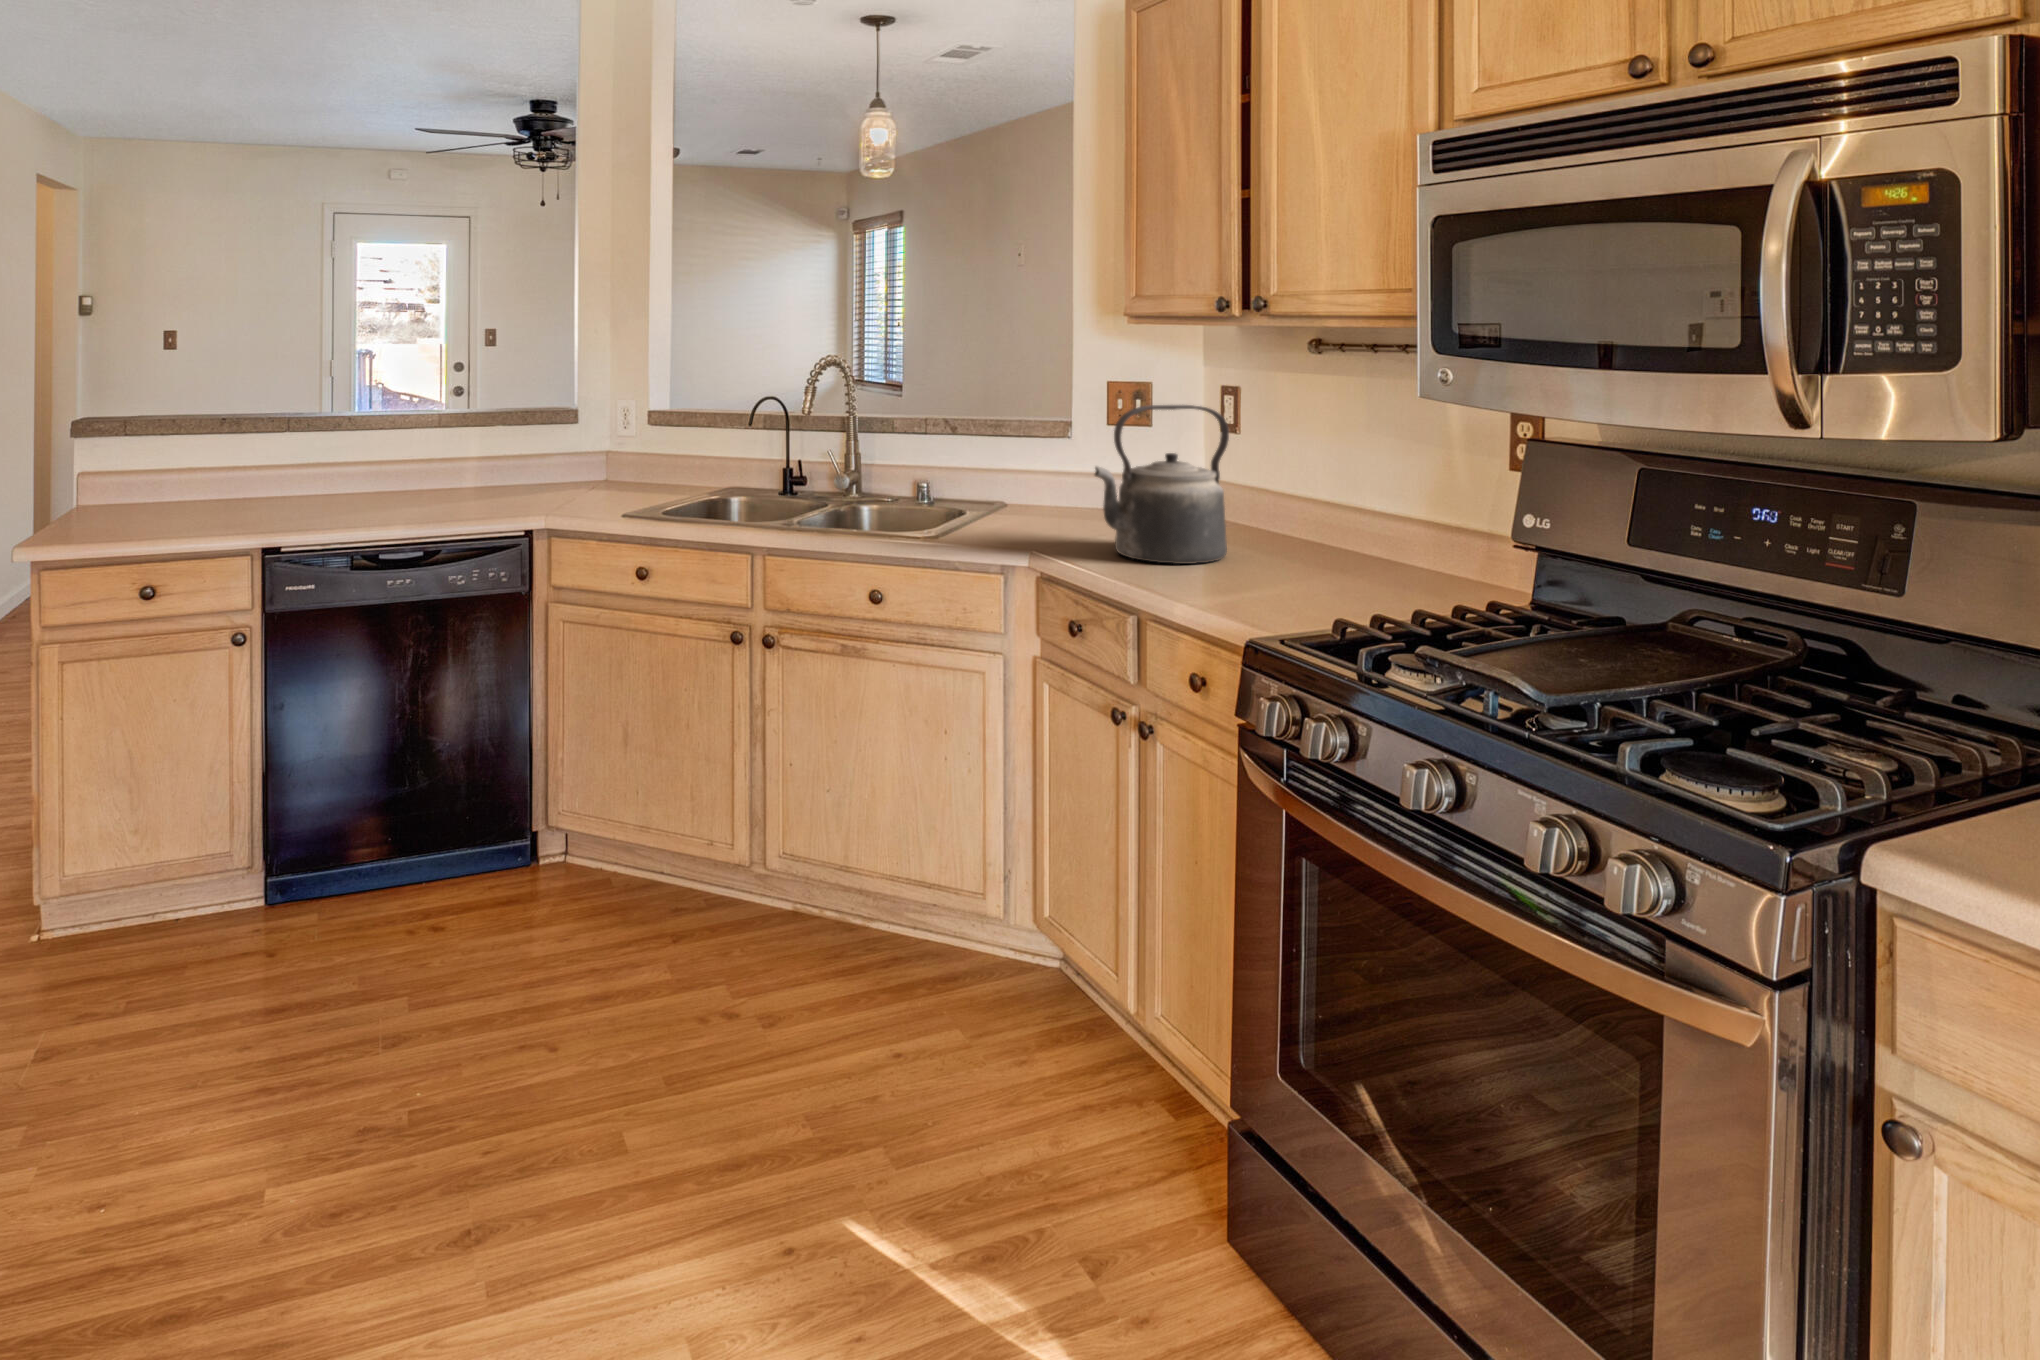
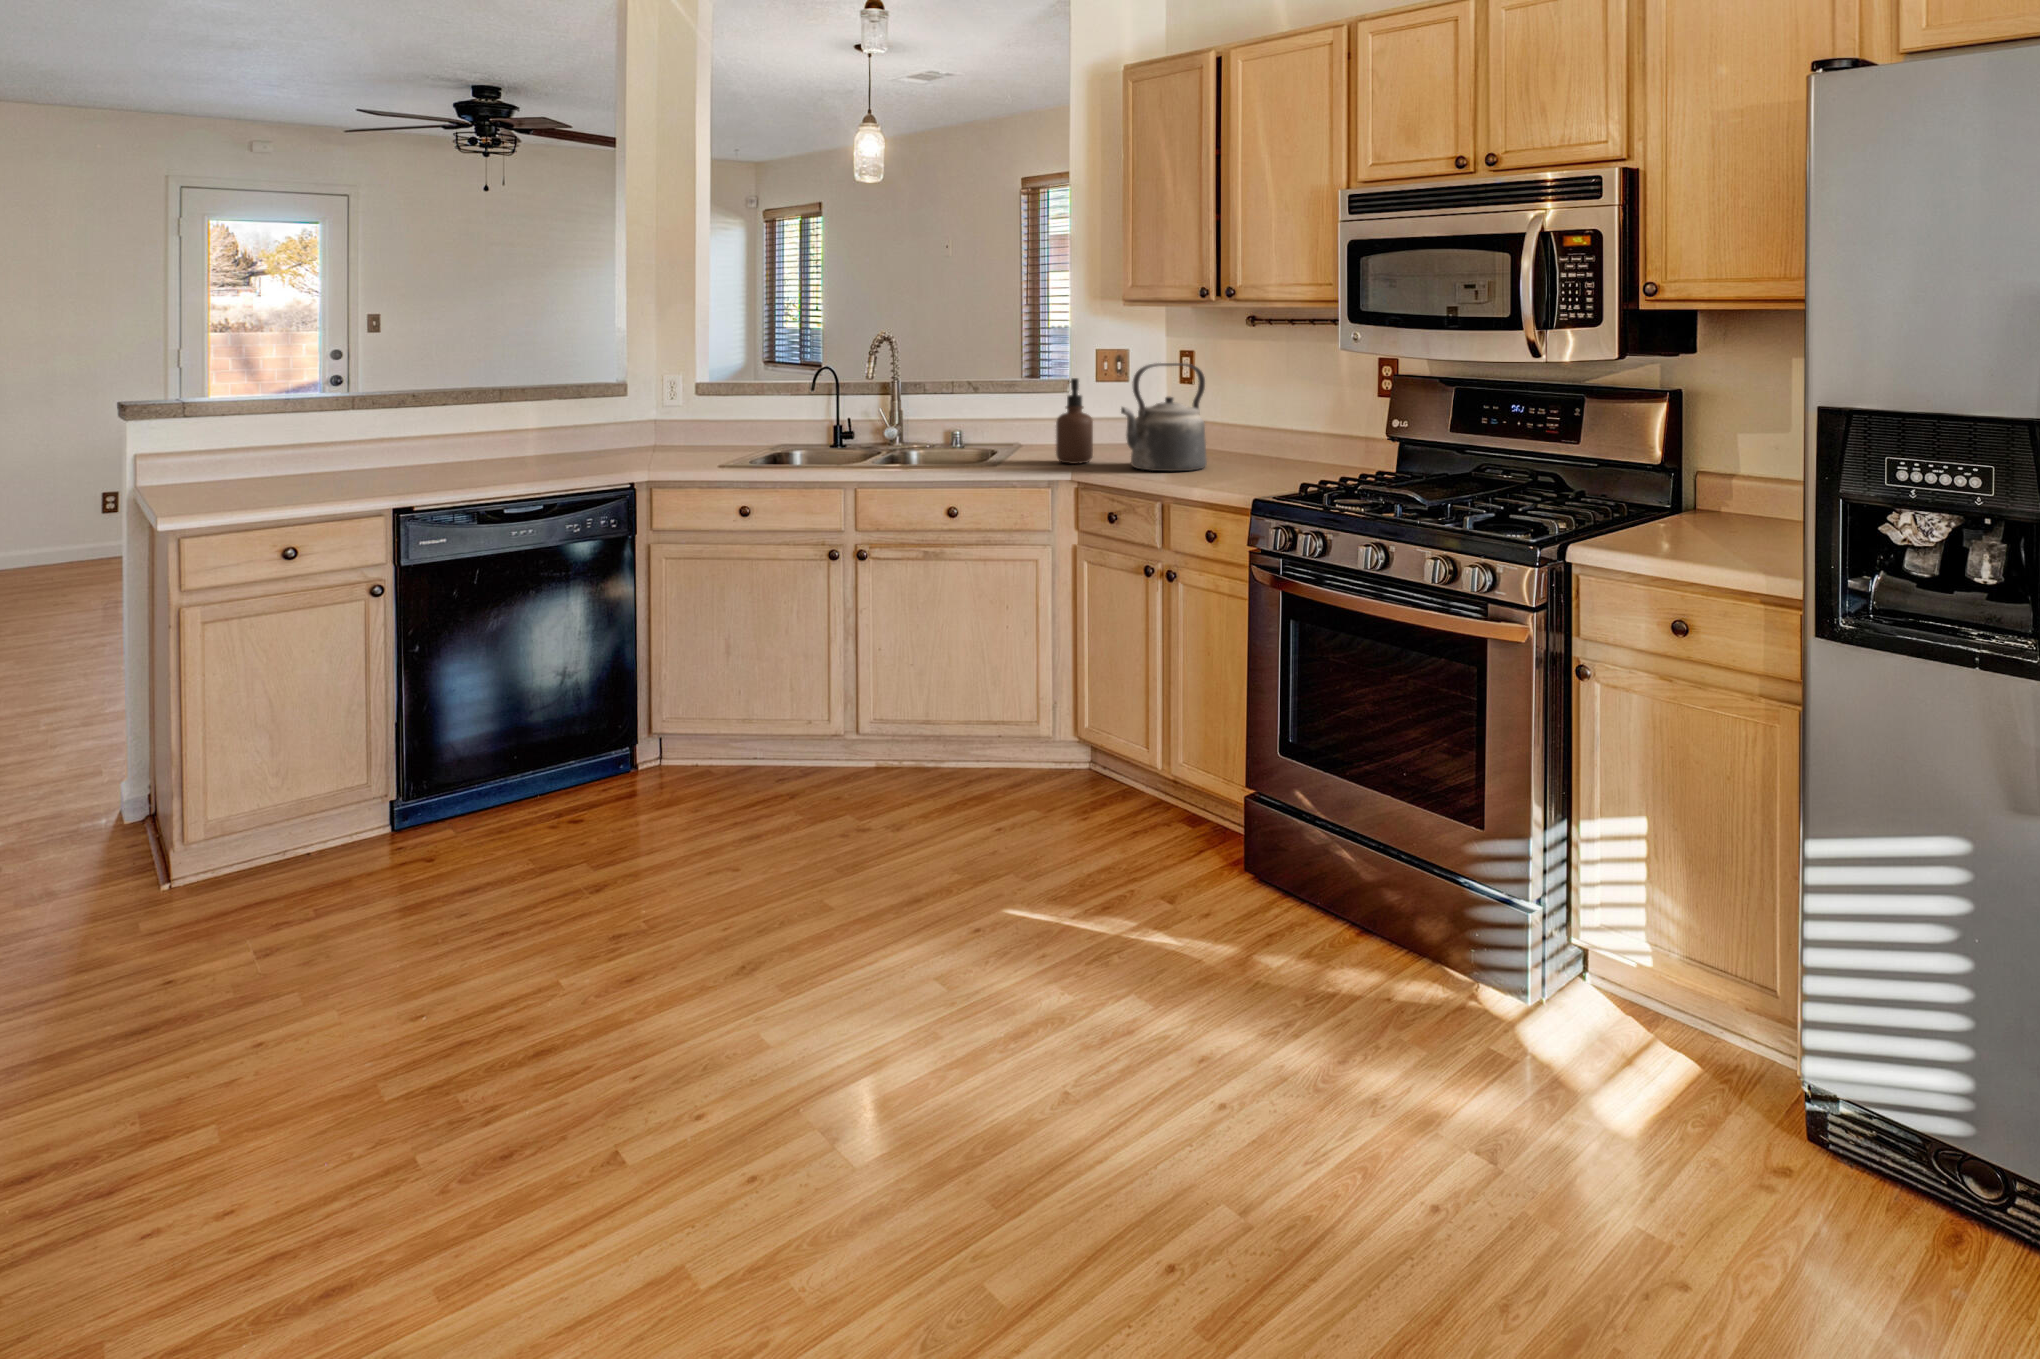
soap dispenser: none [1023,421,1073,539] -> present [1056,378,1093,464]

